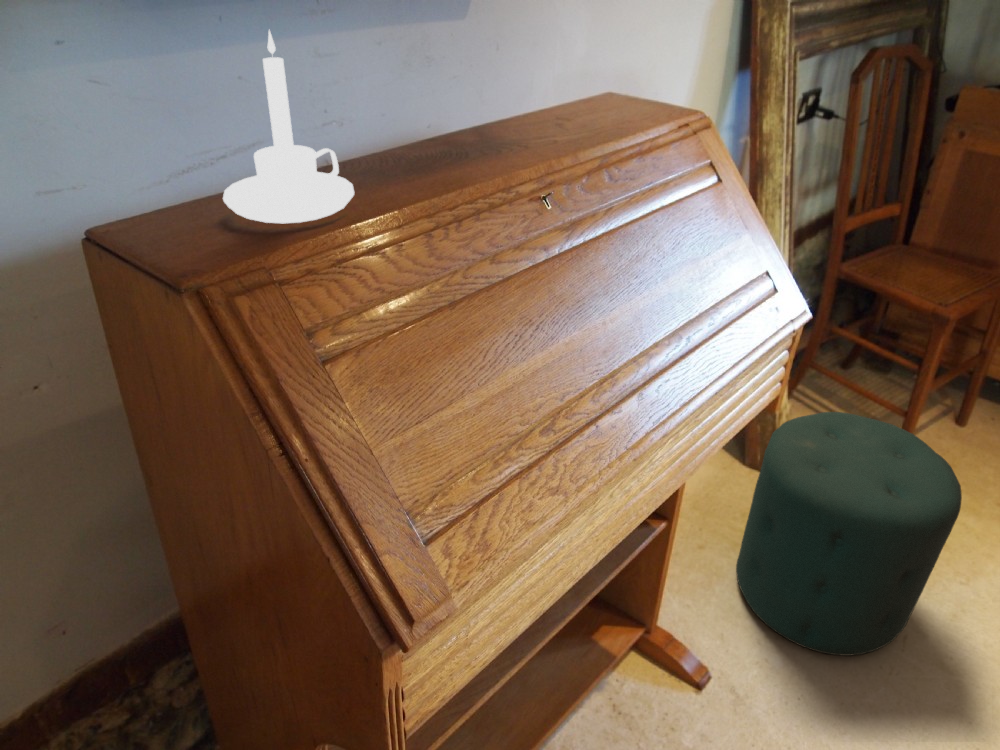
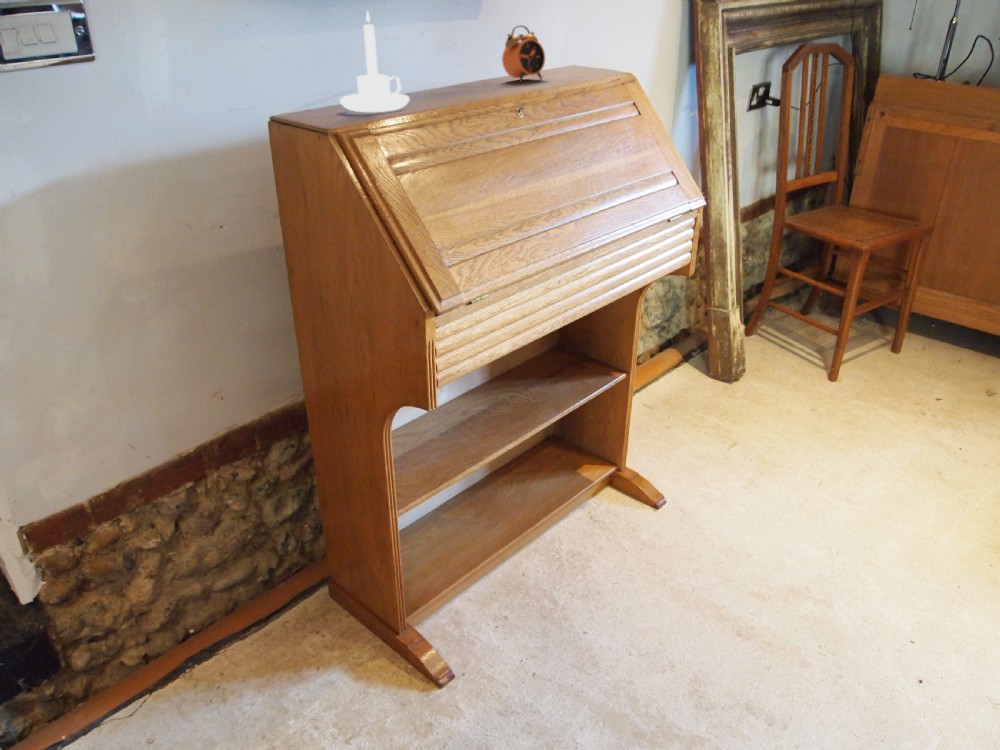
alarm clock: none [508,39,577,130] -> present [502,26,545,81]
ottoman: present [736,412,962,656] -> none [693,313,849,491]

